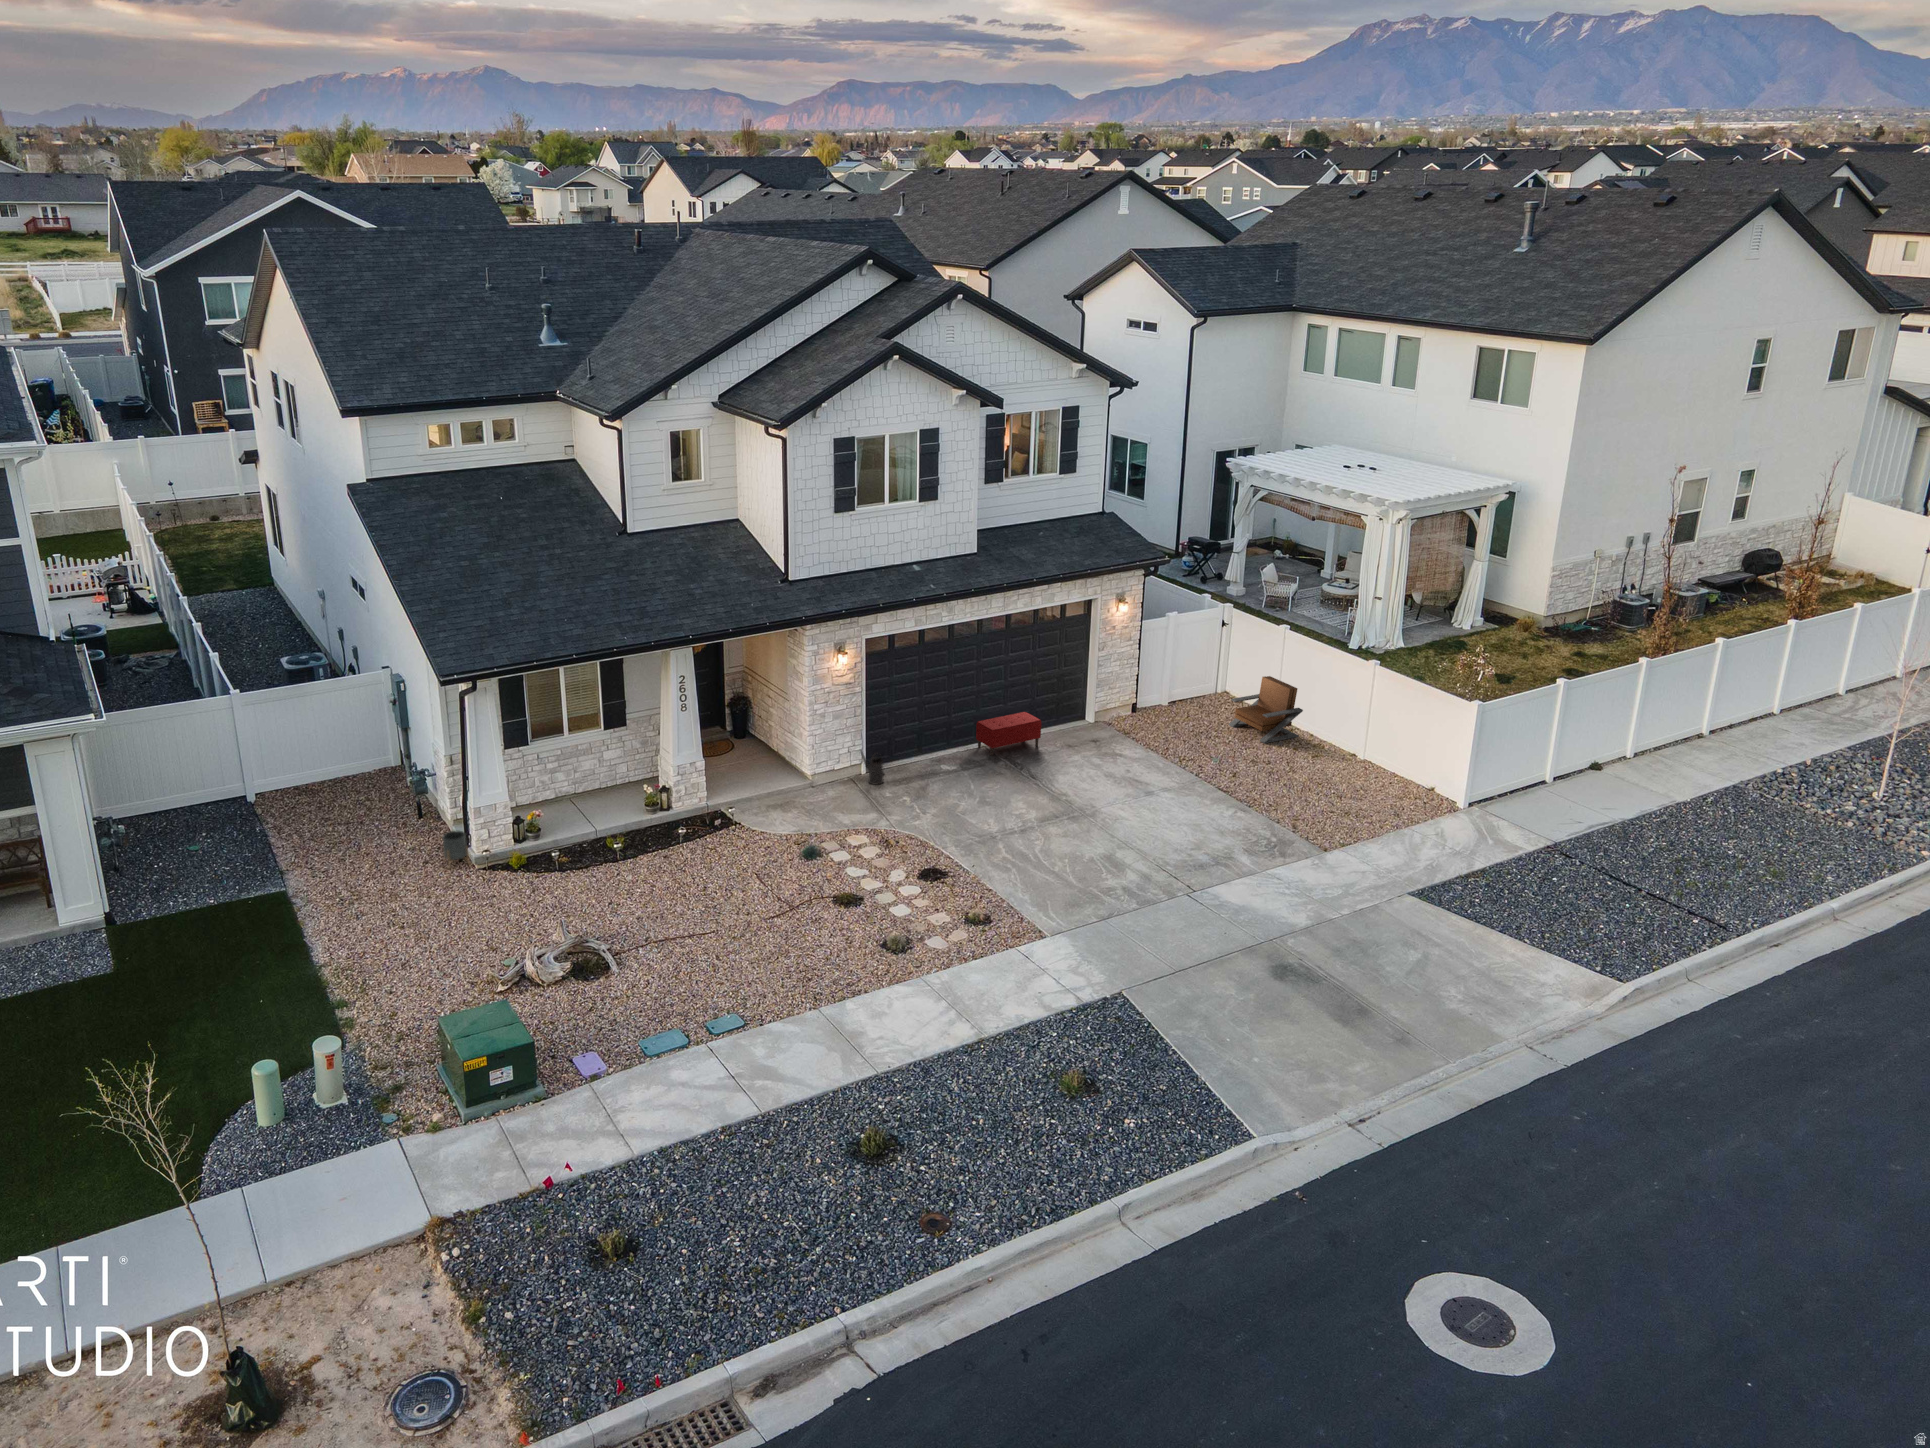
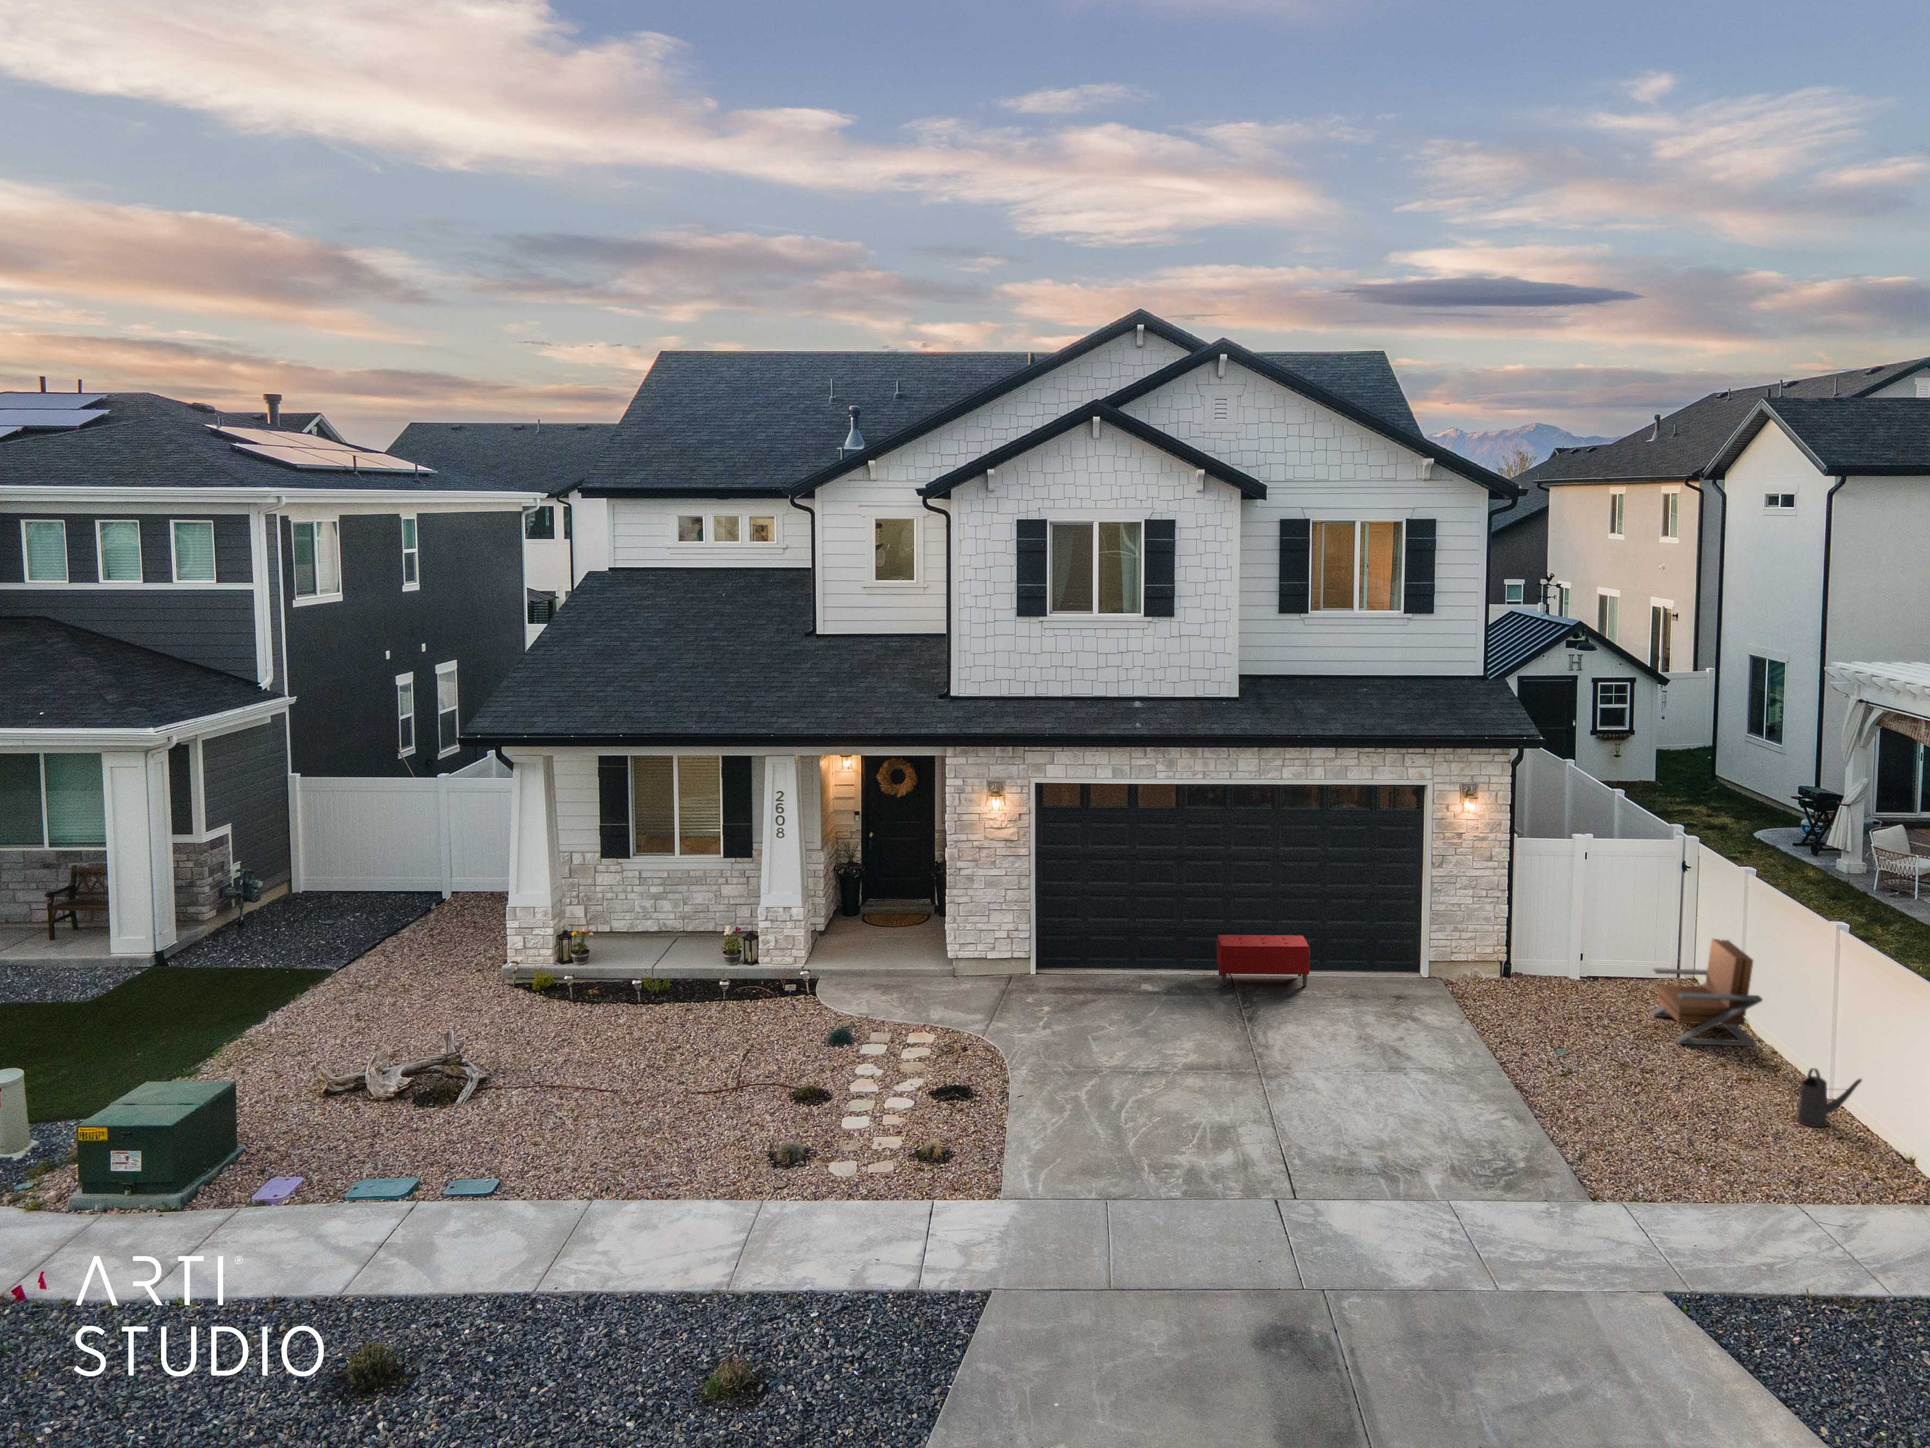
watering can: present [861,751,884,785] -> present [1789,1068,1862,1127]
planter: present [442,830,469,868] -> none [471,935,504,977]

